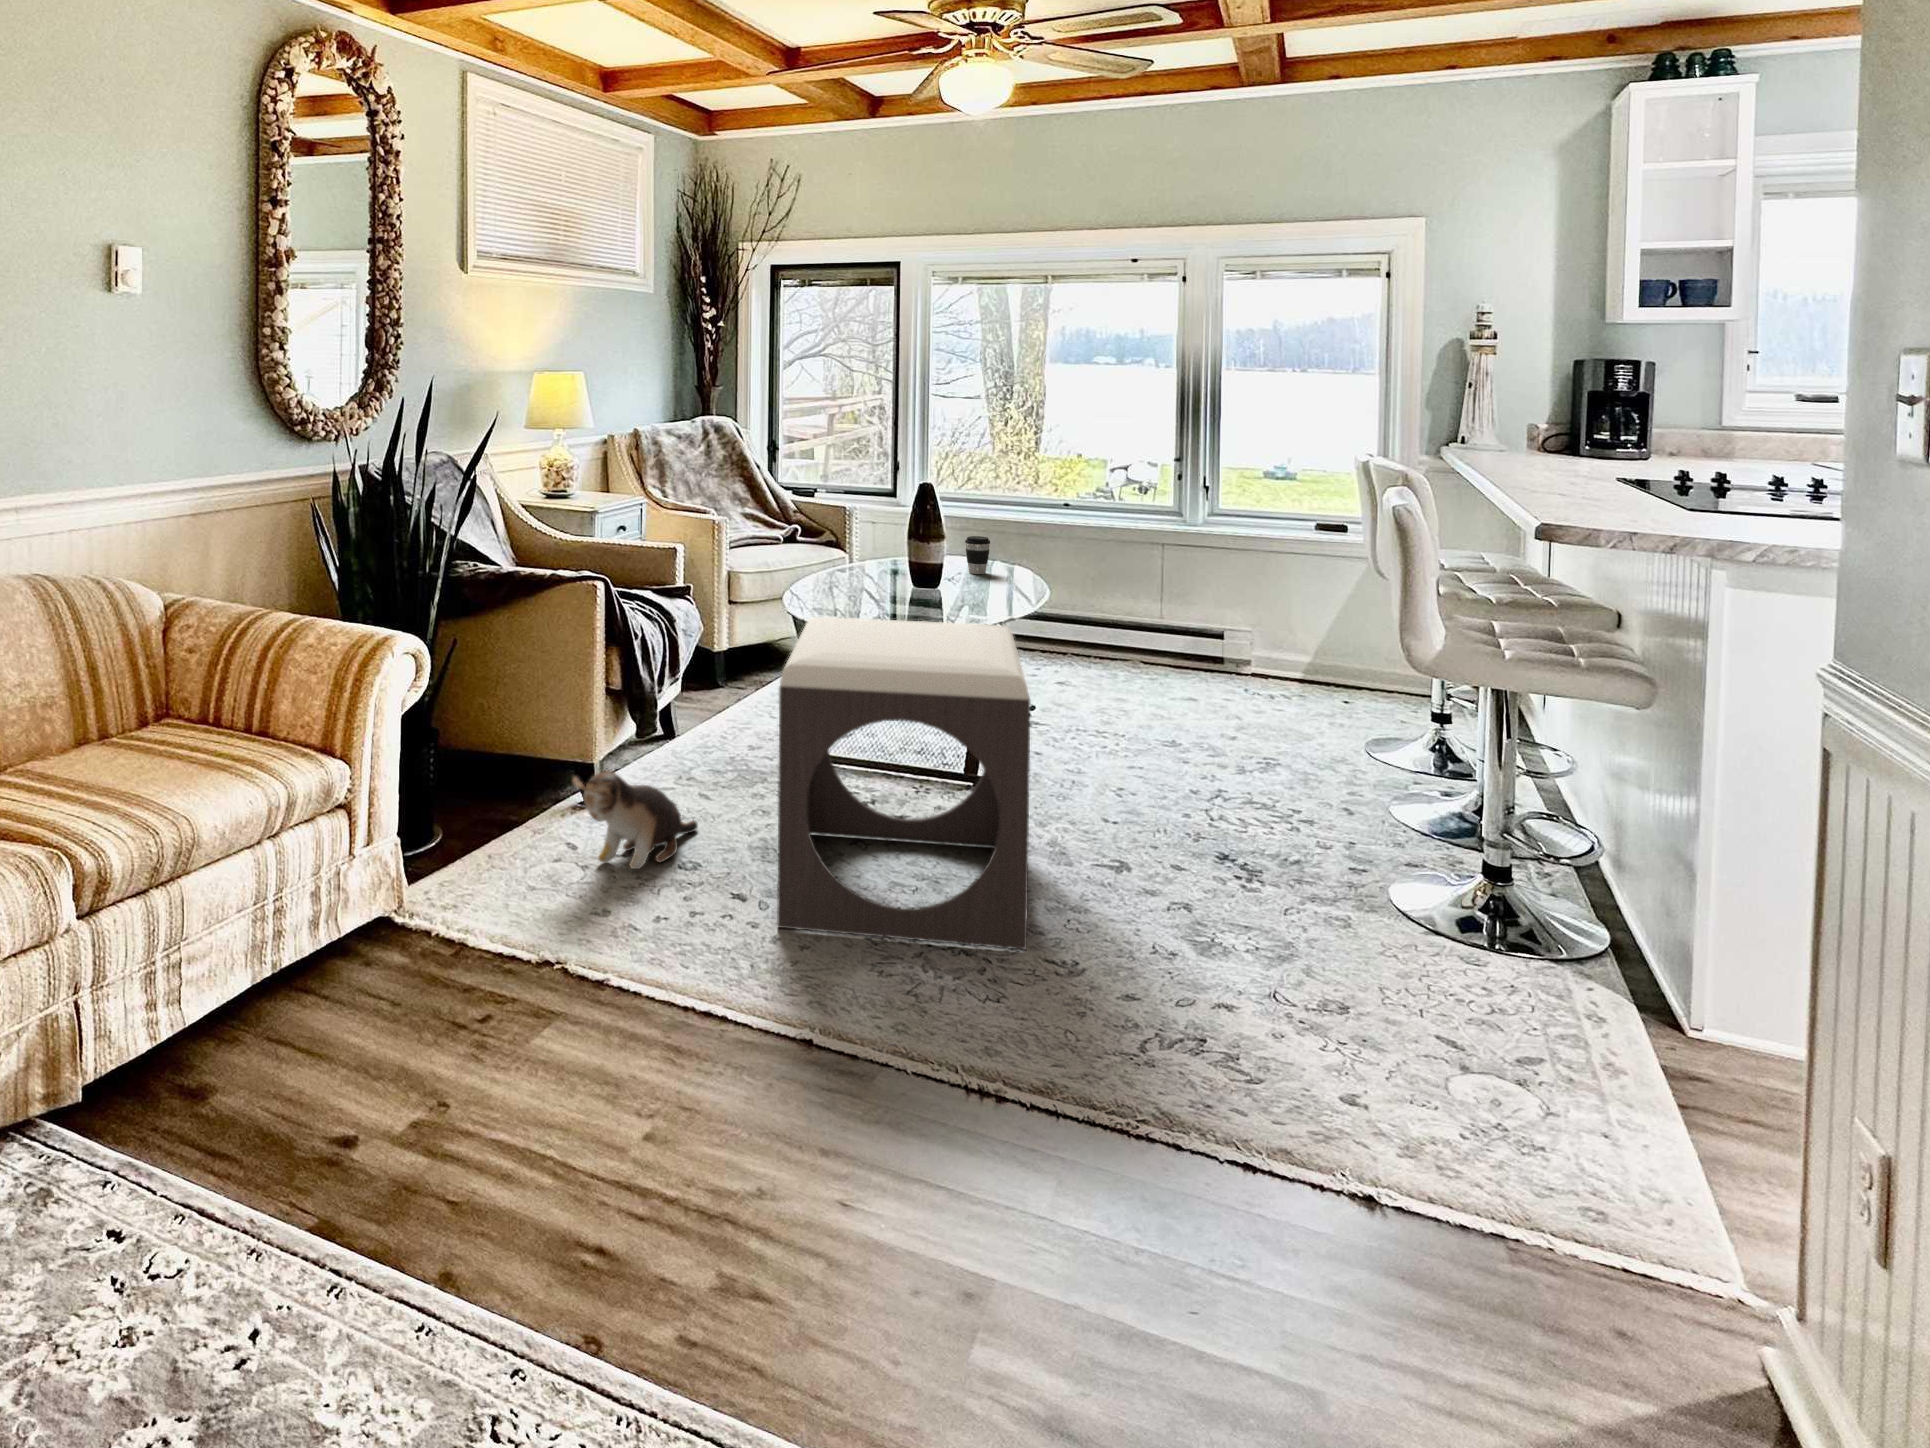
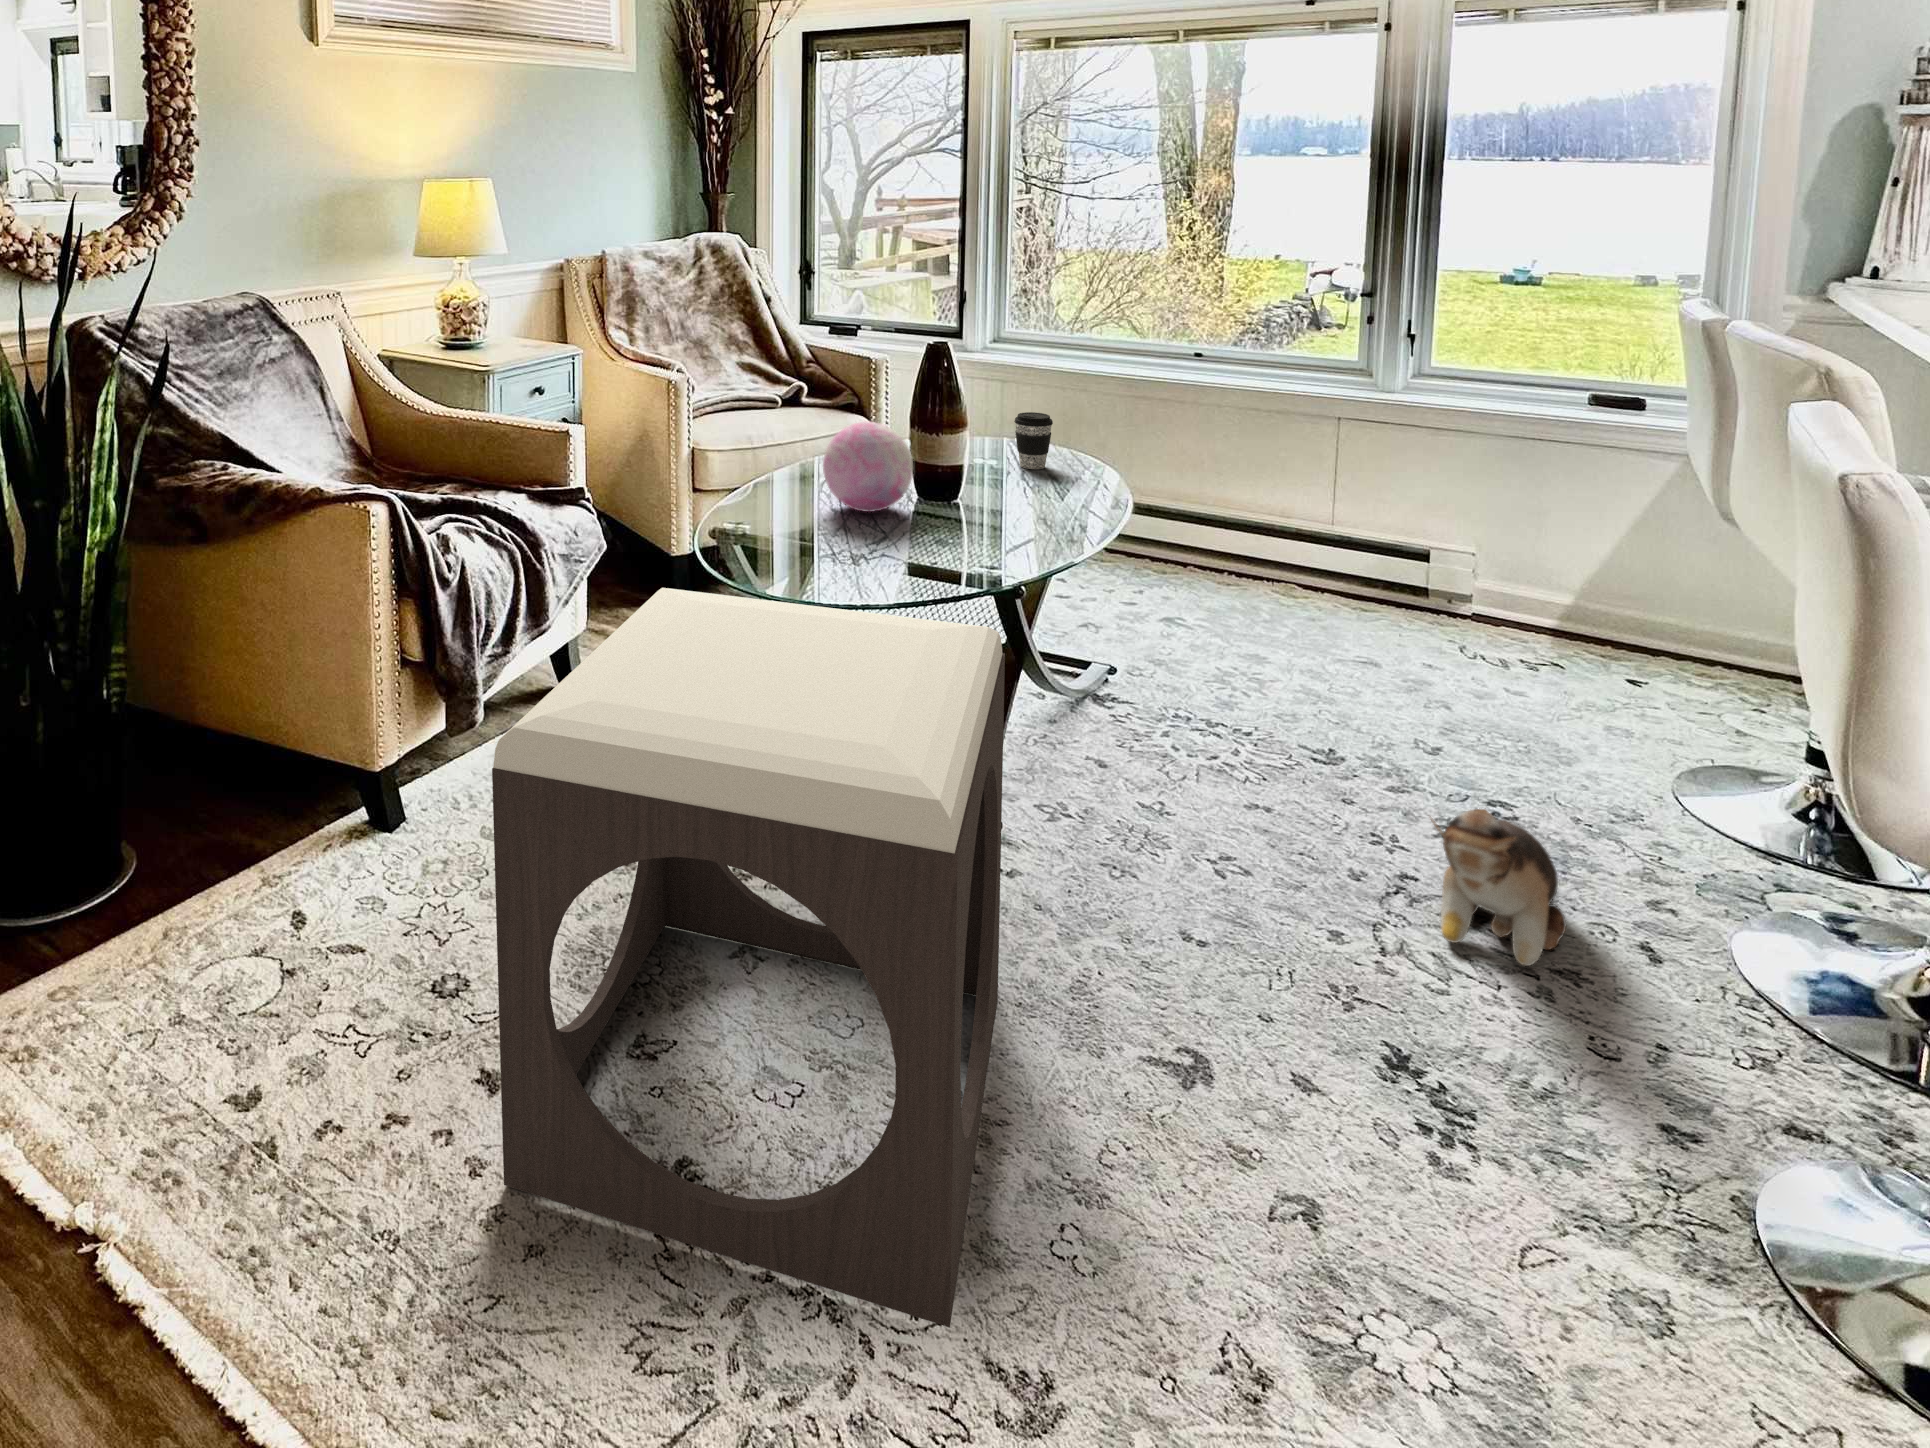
decorative orb: none [855,537,914,597] -> present [823,422,913,512]
plush toy: present [573,771,698,869] -> present [1432,809,1566,966]

